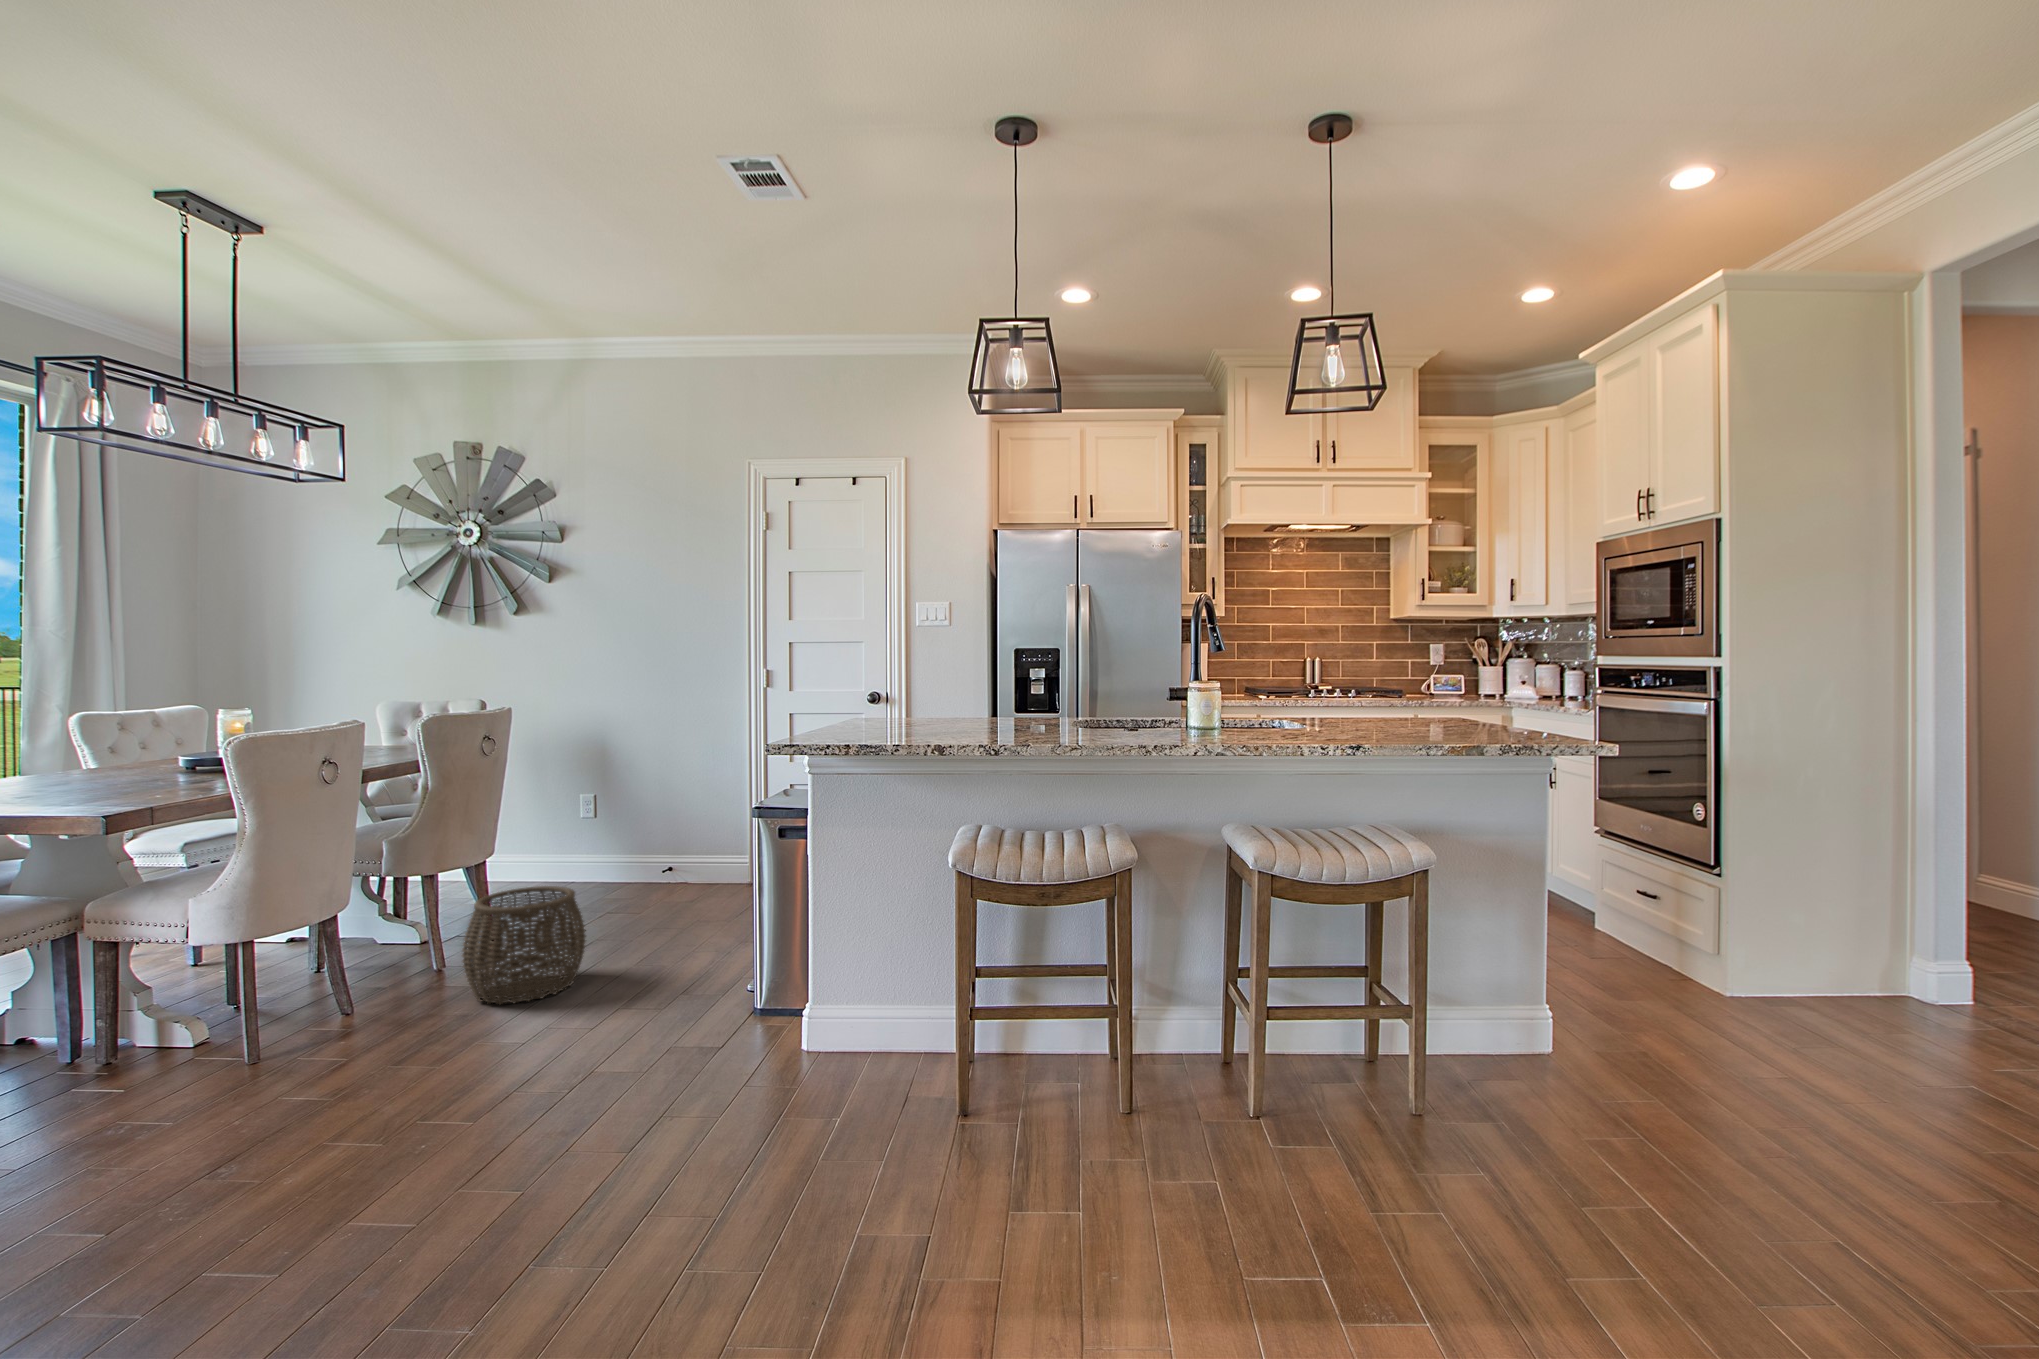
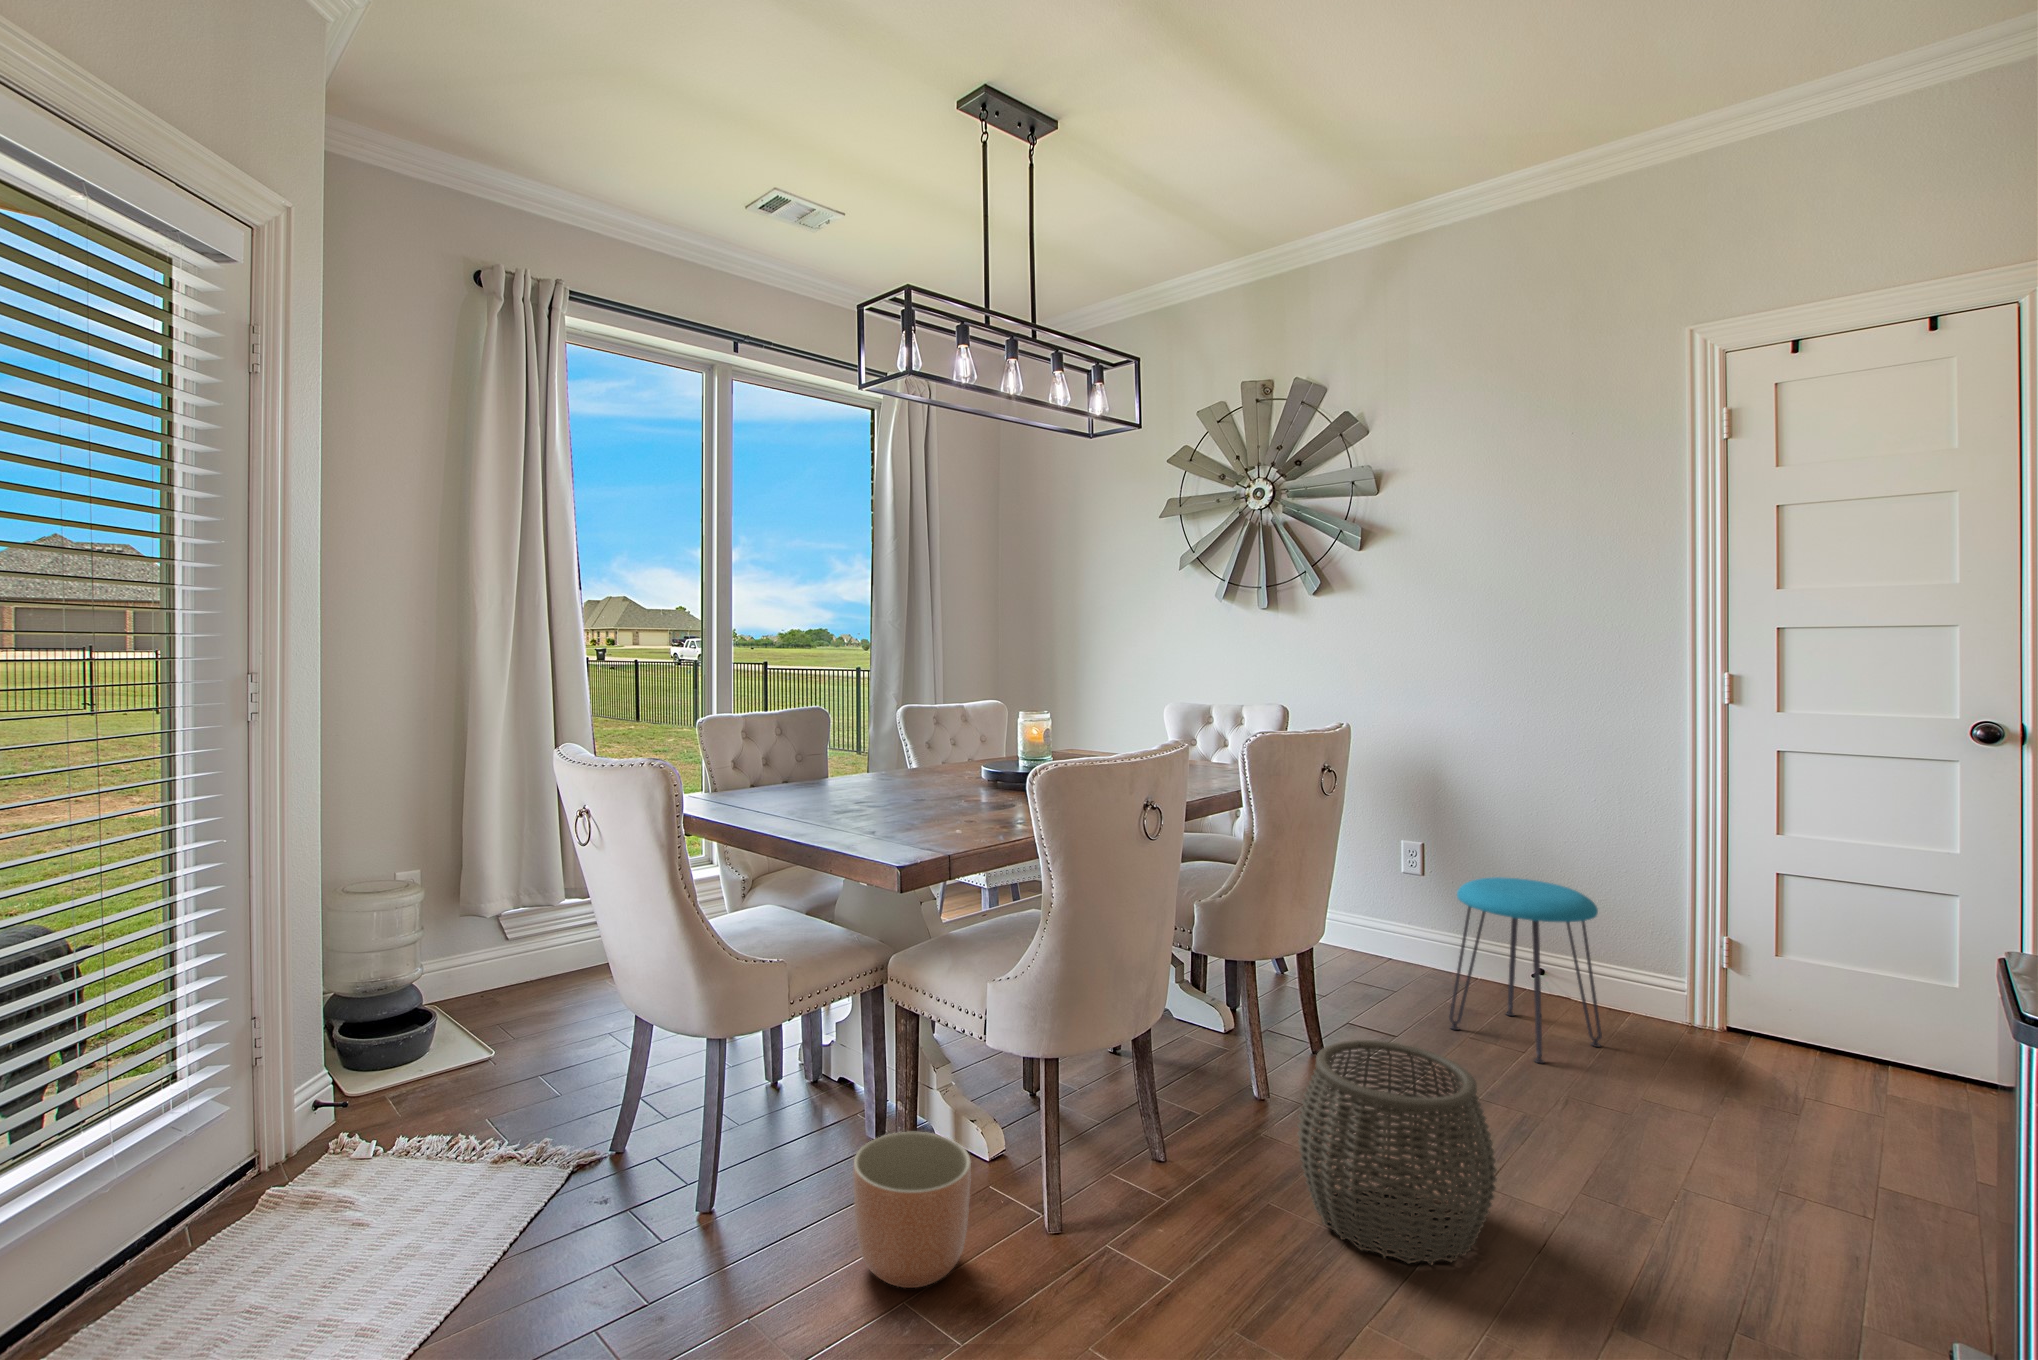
stool: none [603,795,697,903] -> present [1449,877,1602,1063]
planter: none [60,1010,182,1118] -> present [853,1132,971,1288]

